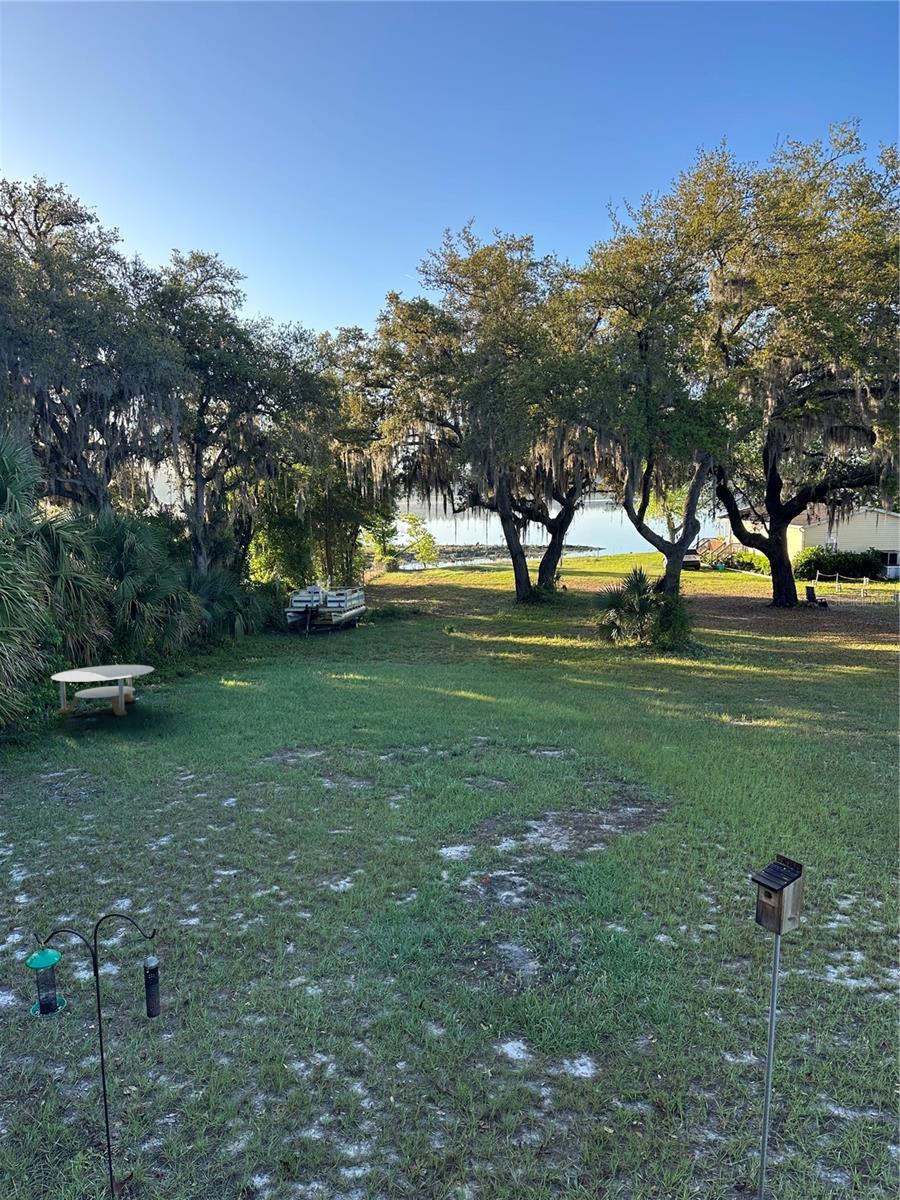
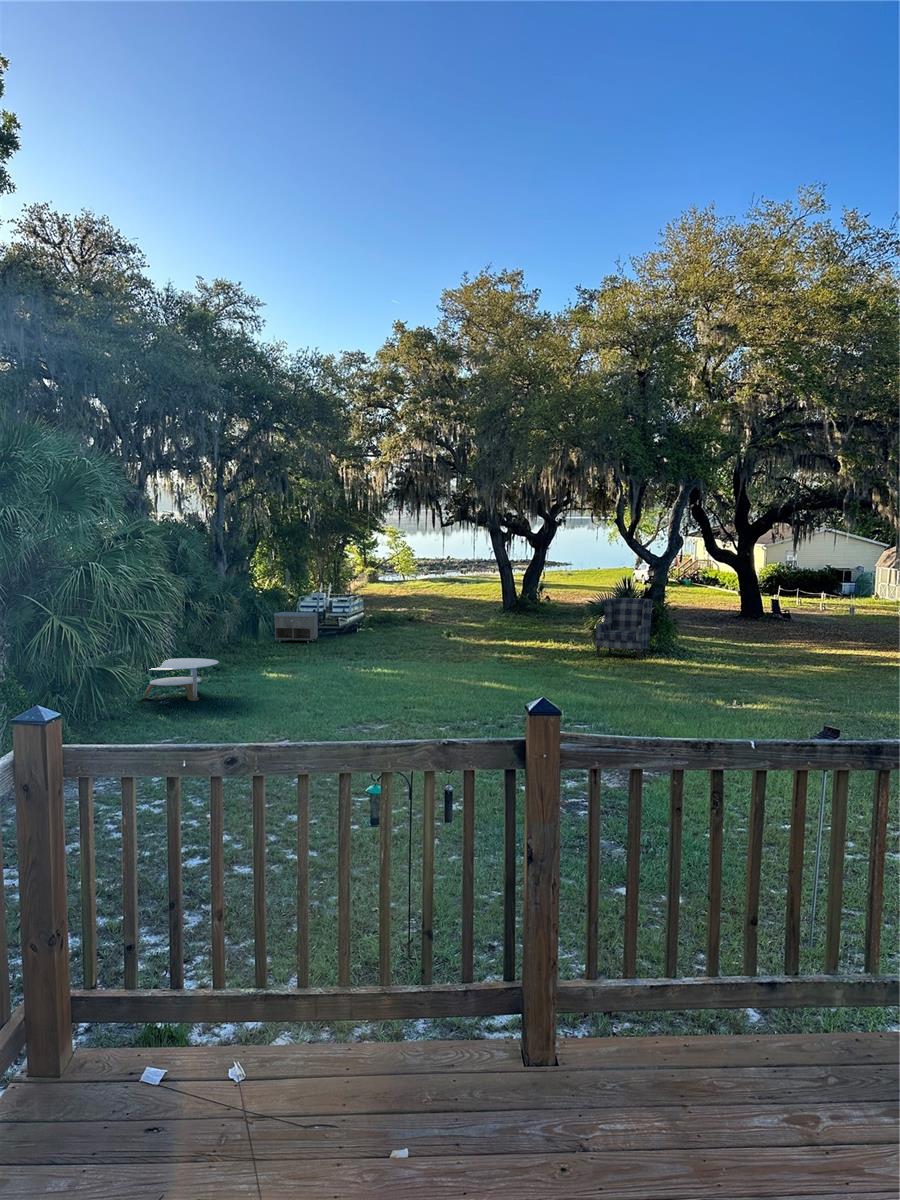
chair: none [598,590,663,658] -> present [595,598,652,659]
storage bench: none [264,606,311,638] -> present [274,612,318,643]

